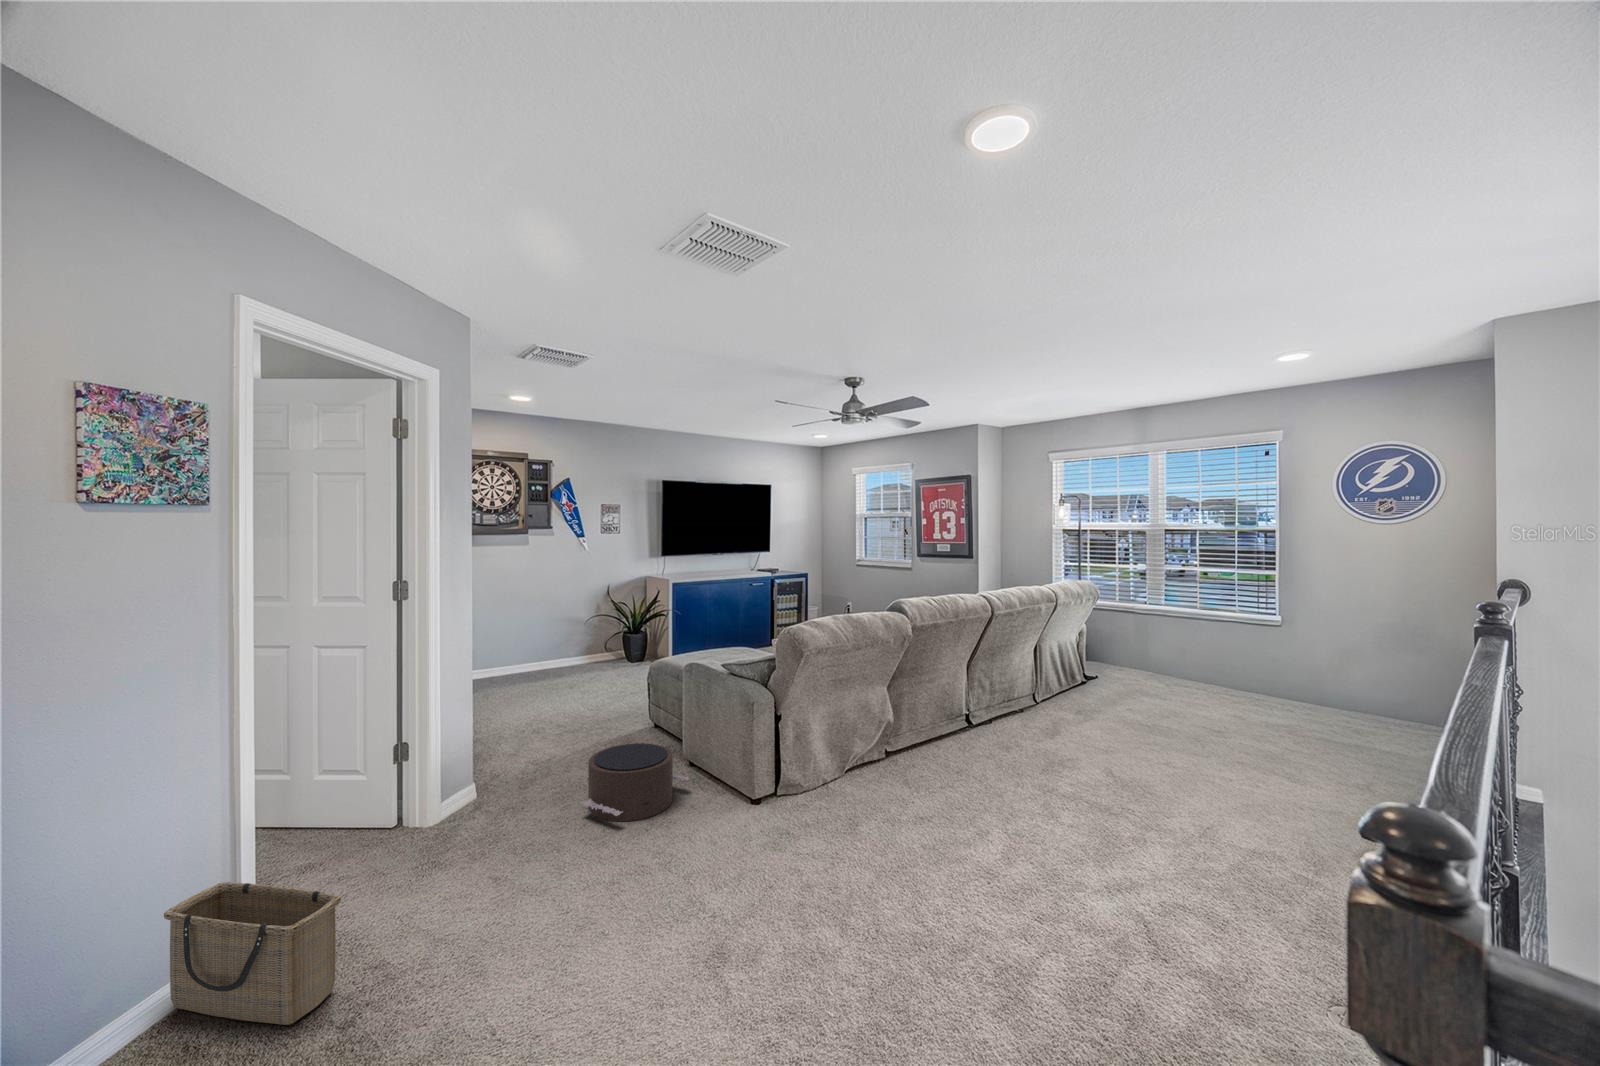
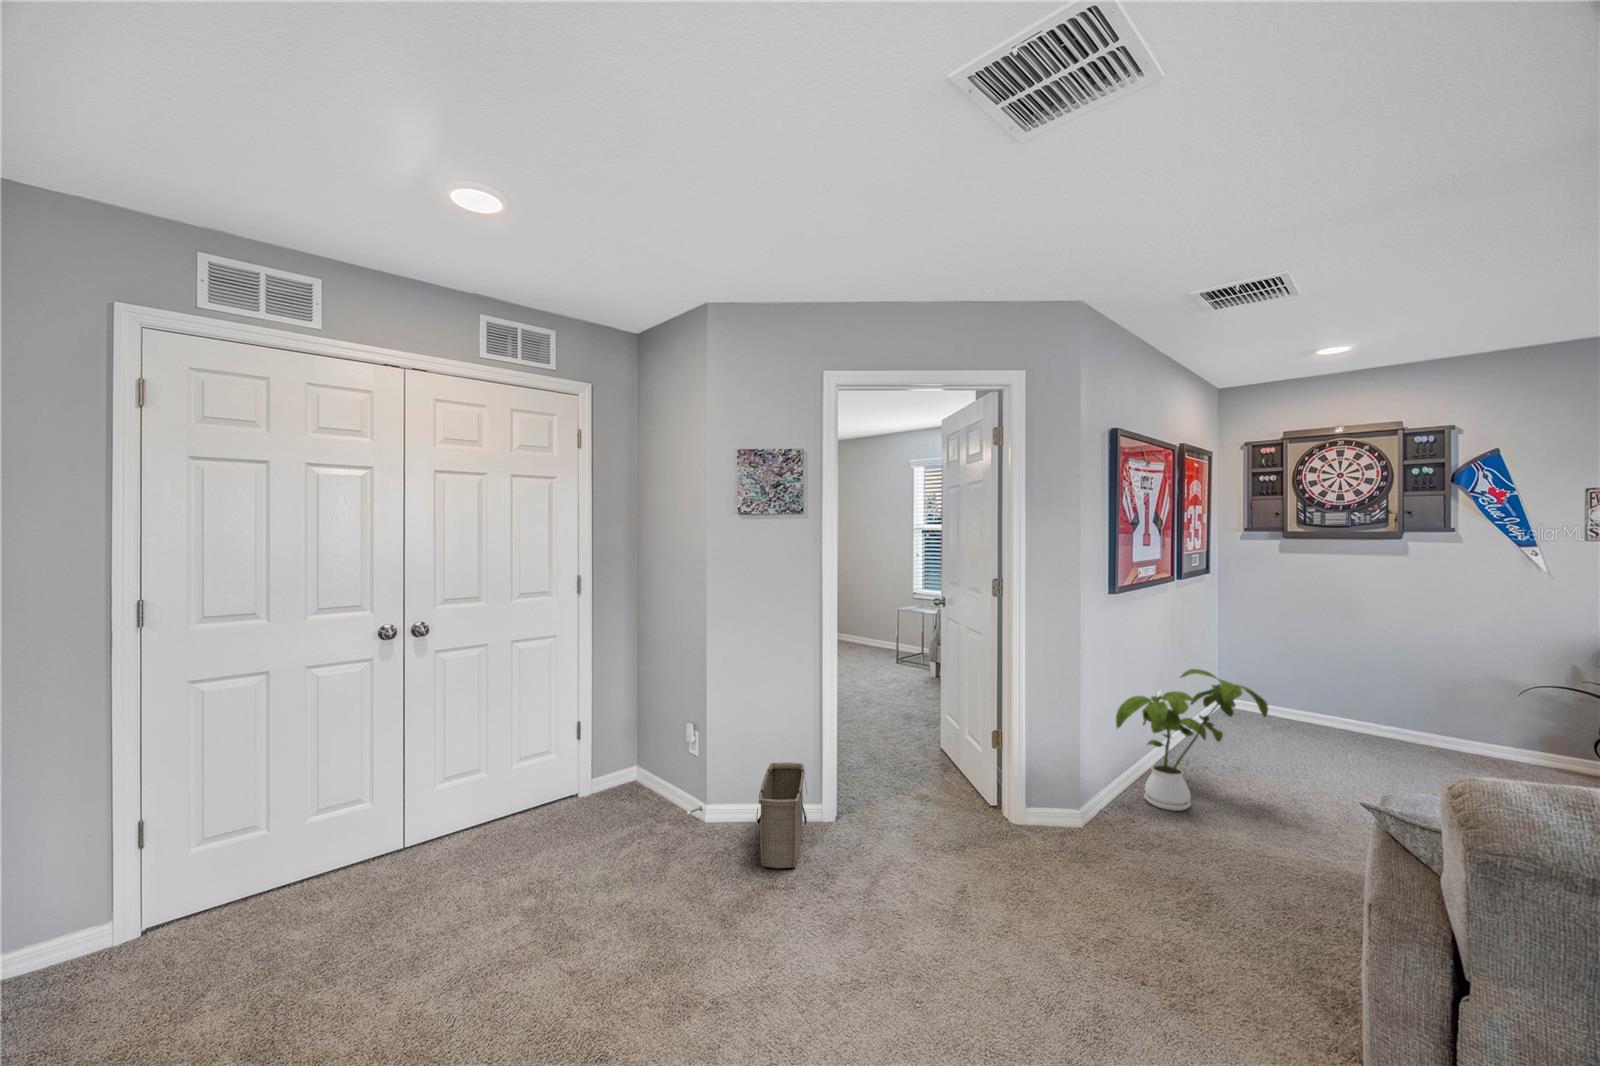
house plant: none [454,638,560,760] -> present [1116,669,1268,811]
pouf: present [582,743,689,822] -> none [1104,837,1287,971]

